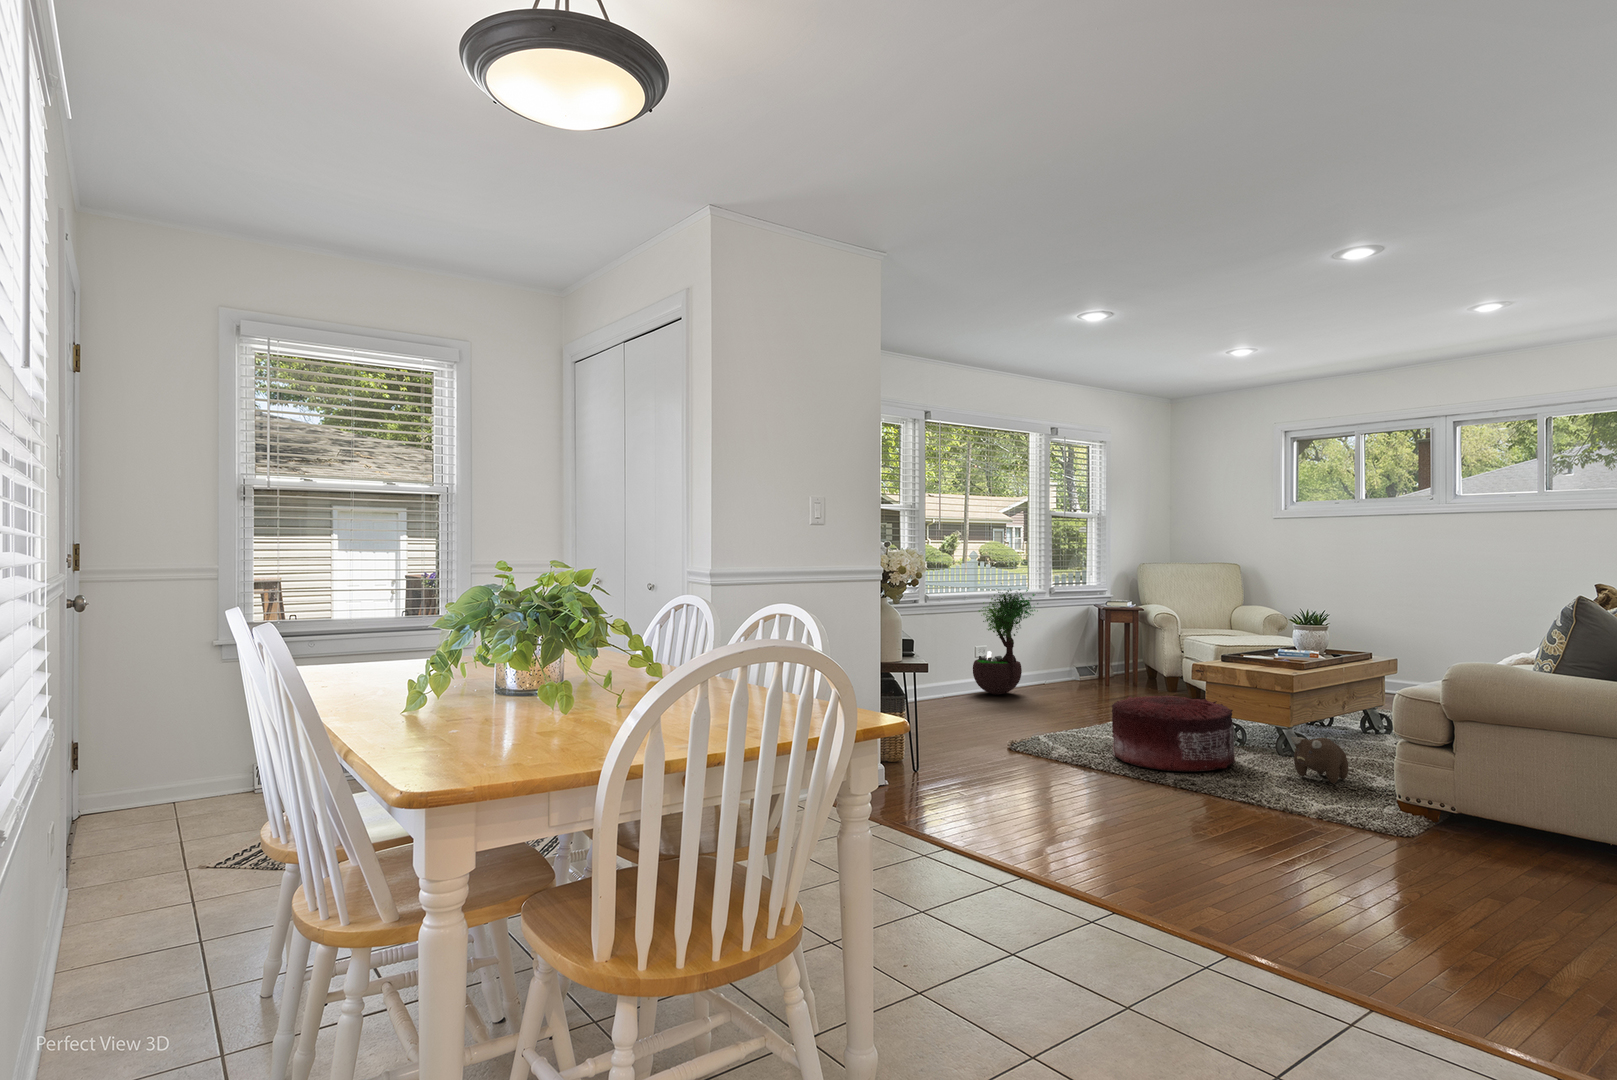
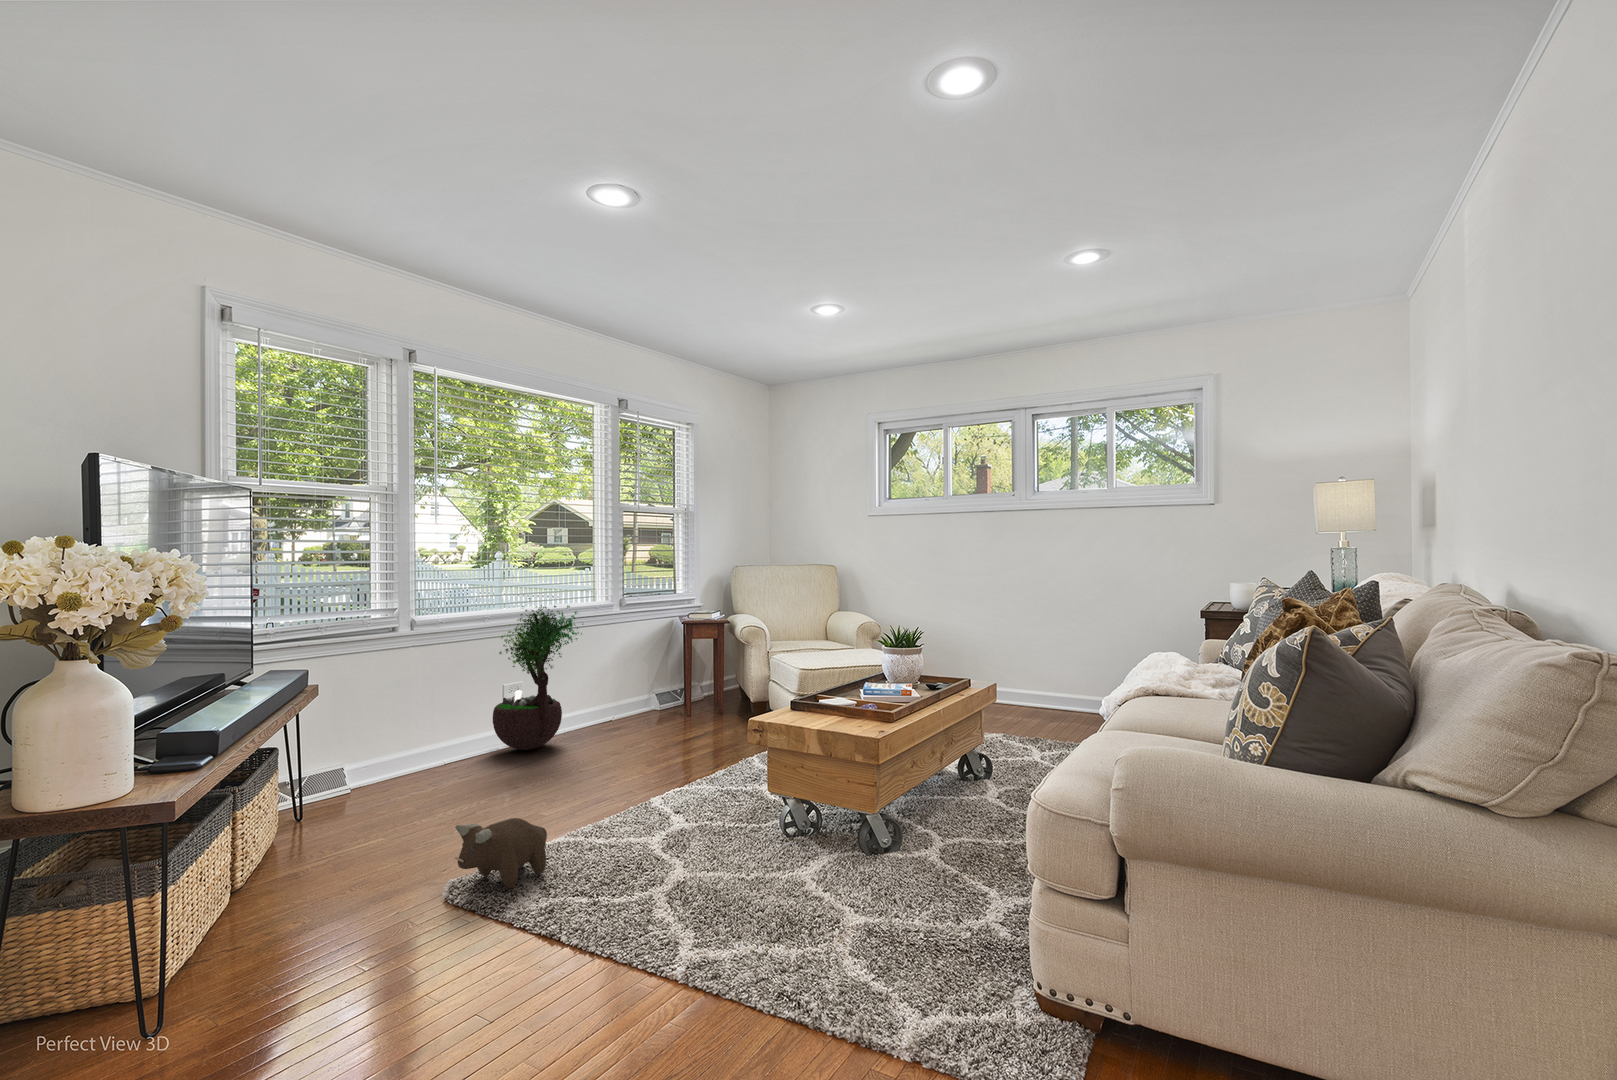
pouf: present [1112,695,1235,771] -> none [611,773,799,931]
plush toy: present [1291,736,1349,784] -> present [455,818,547,888]

